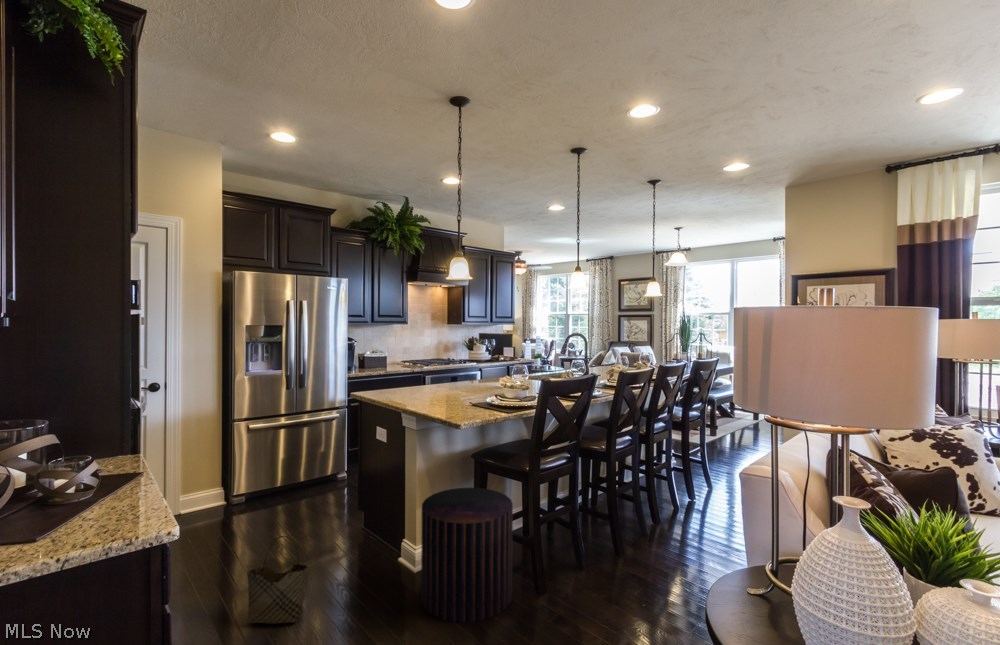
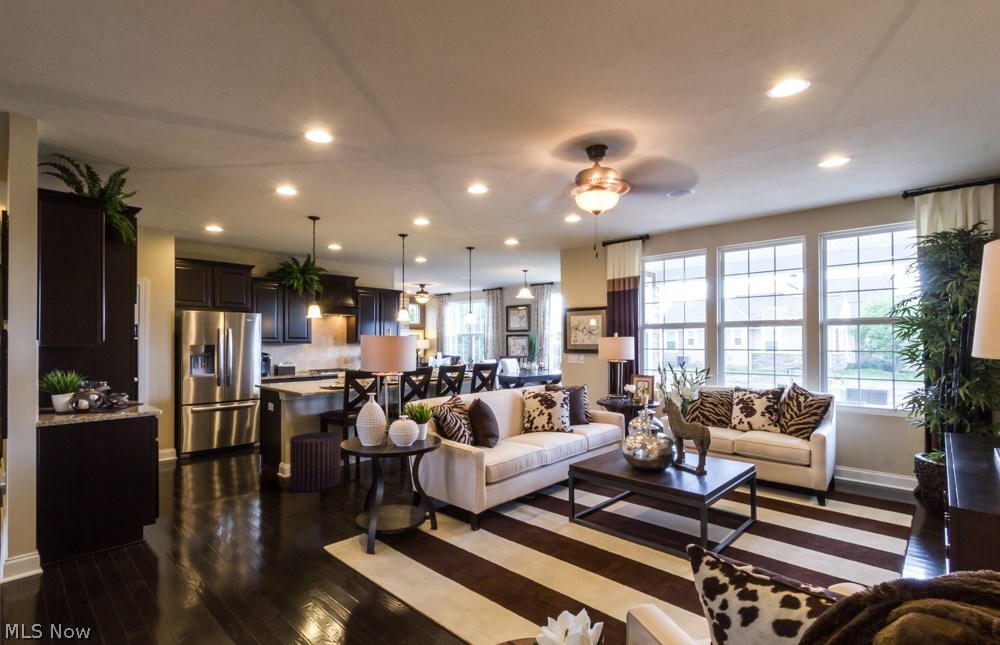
woven basket: present [247,536,307,624] -> none [194,454,227,496]

